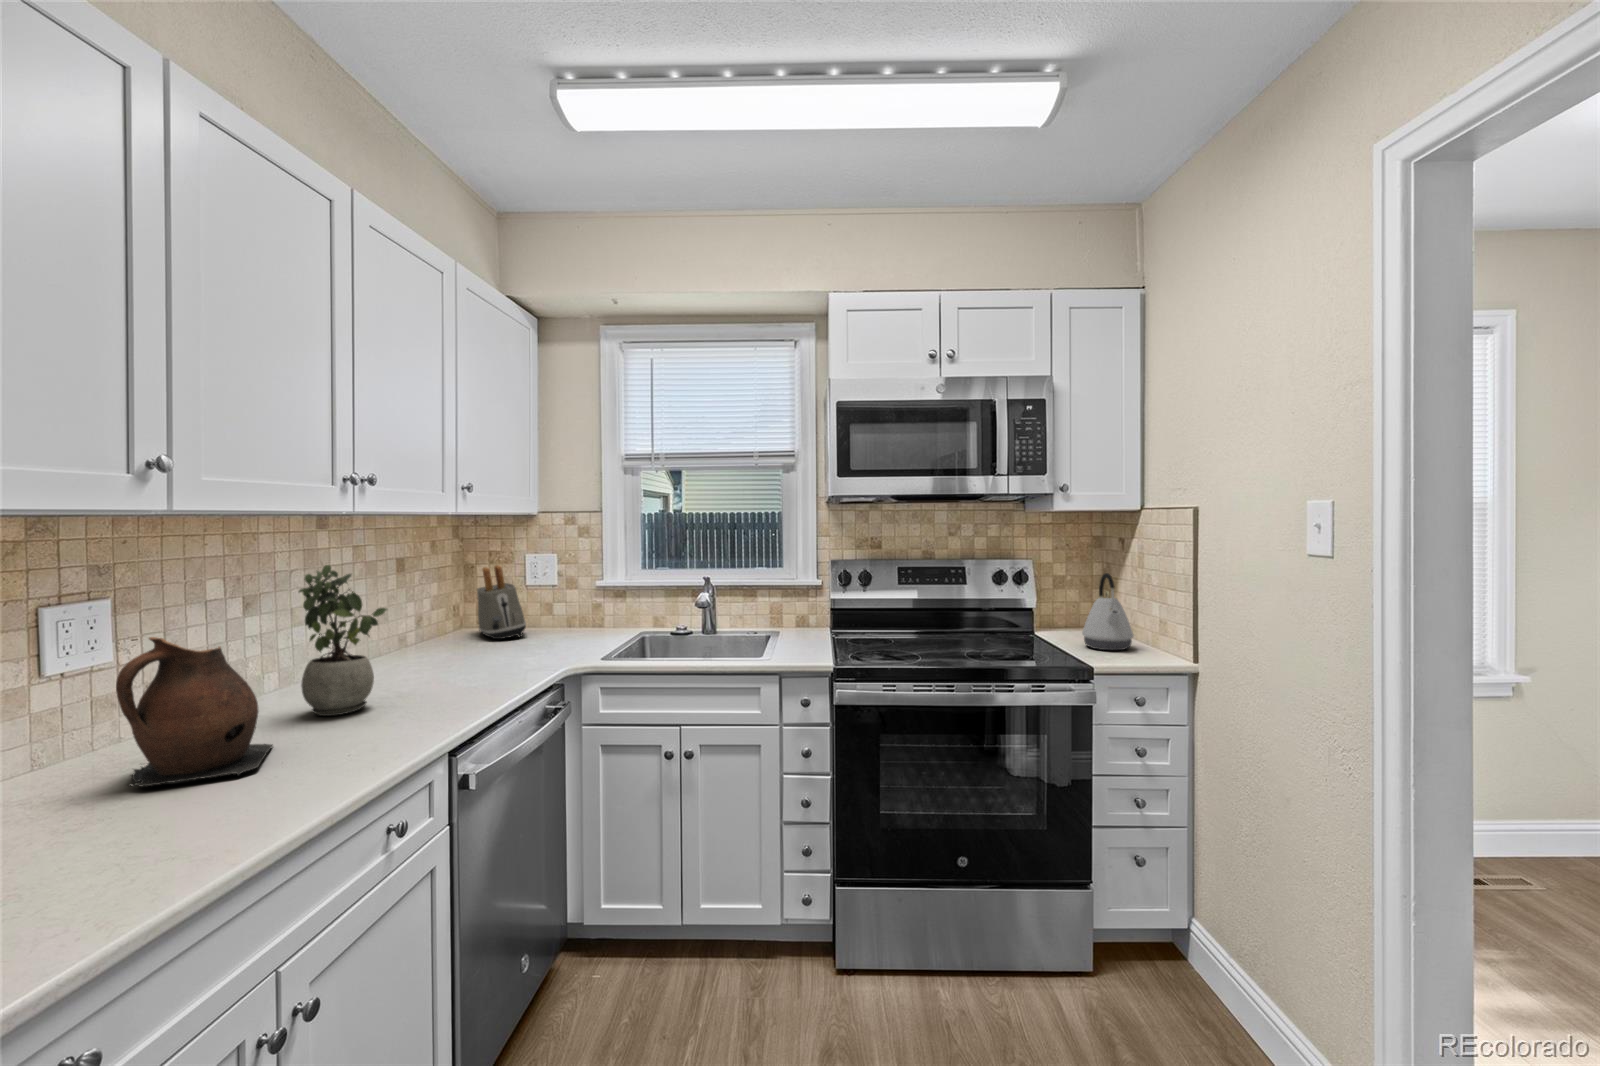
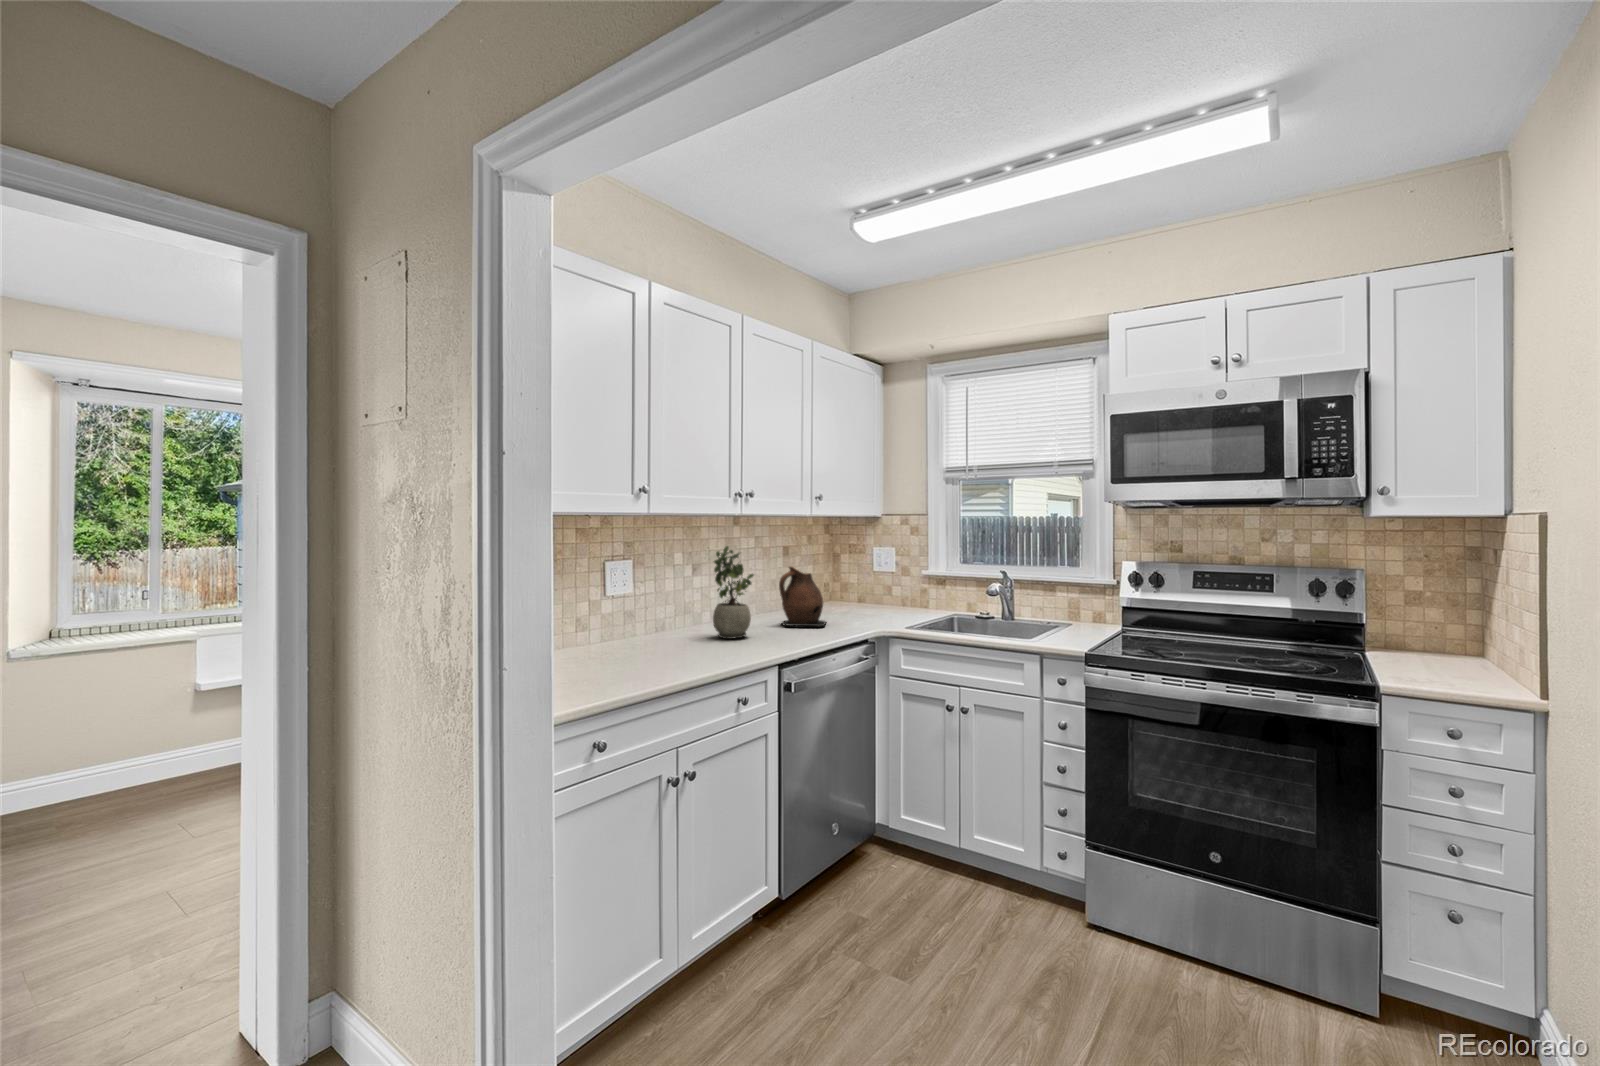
toaster: present [477,565,526,639] -> none [839,555,872,610]
kettle: present [1082,573,1133,650] -> none [1398,587,1468,673]
ceramic pitcher: present [116,637,273,787] -> present [779,567,826,626]

